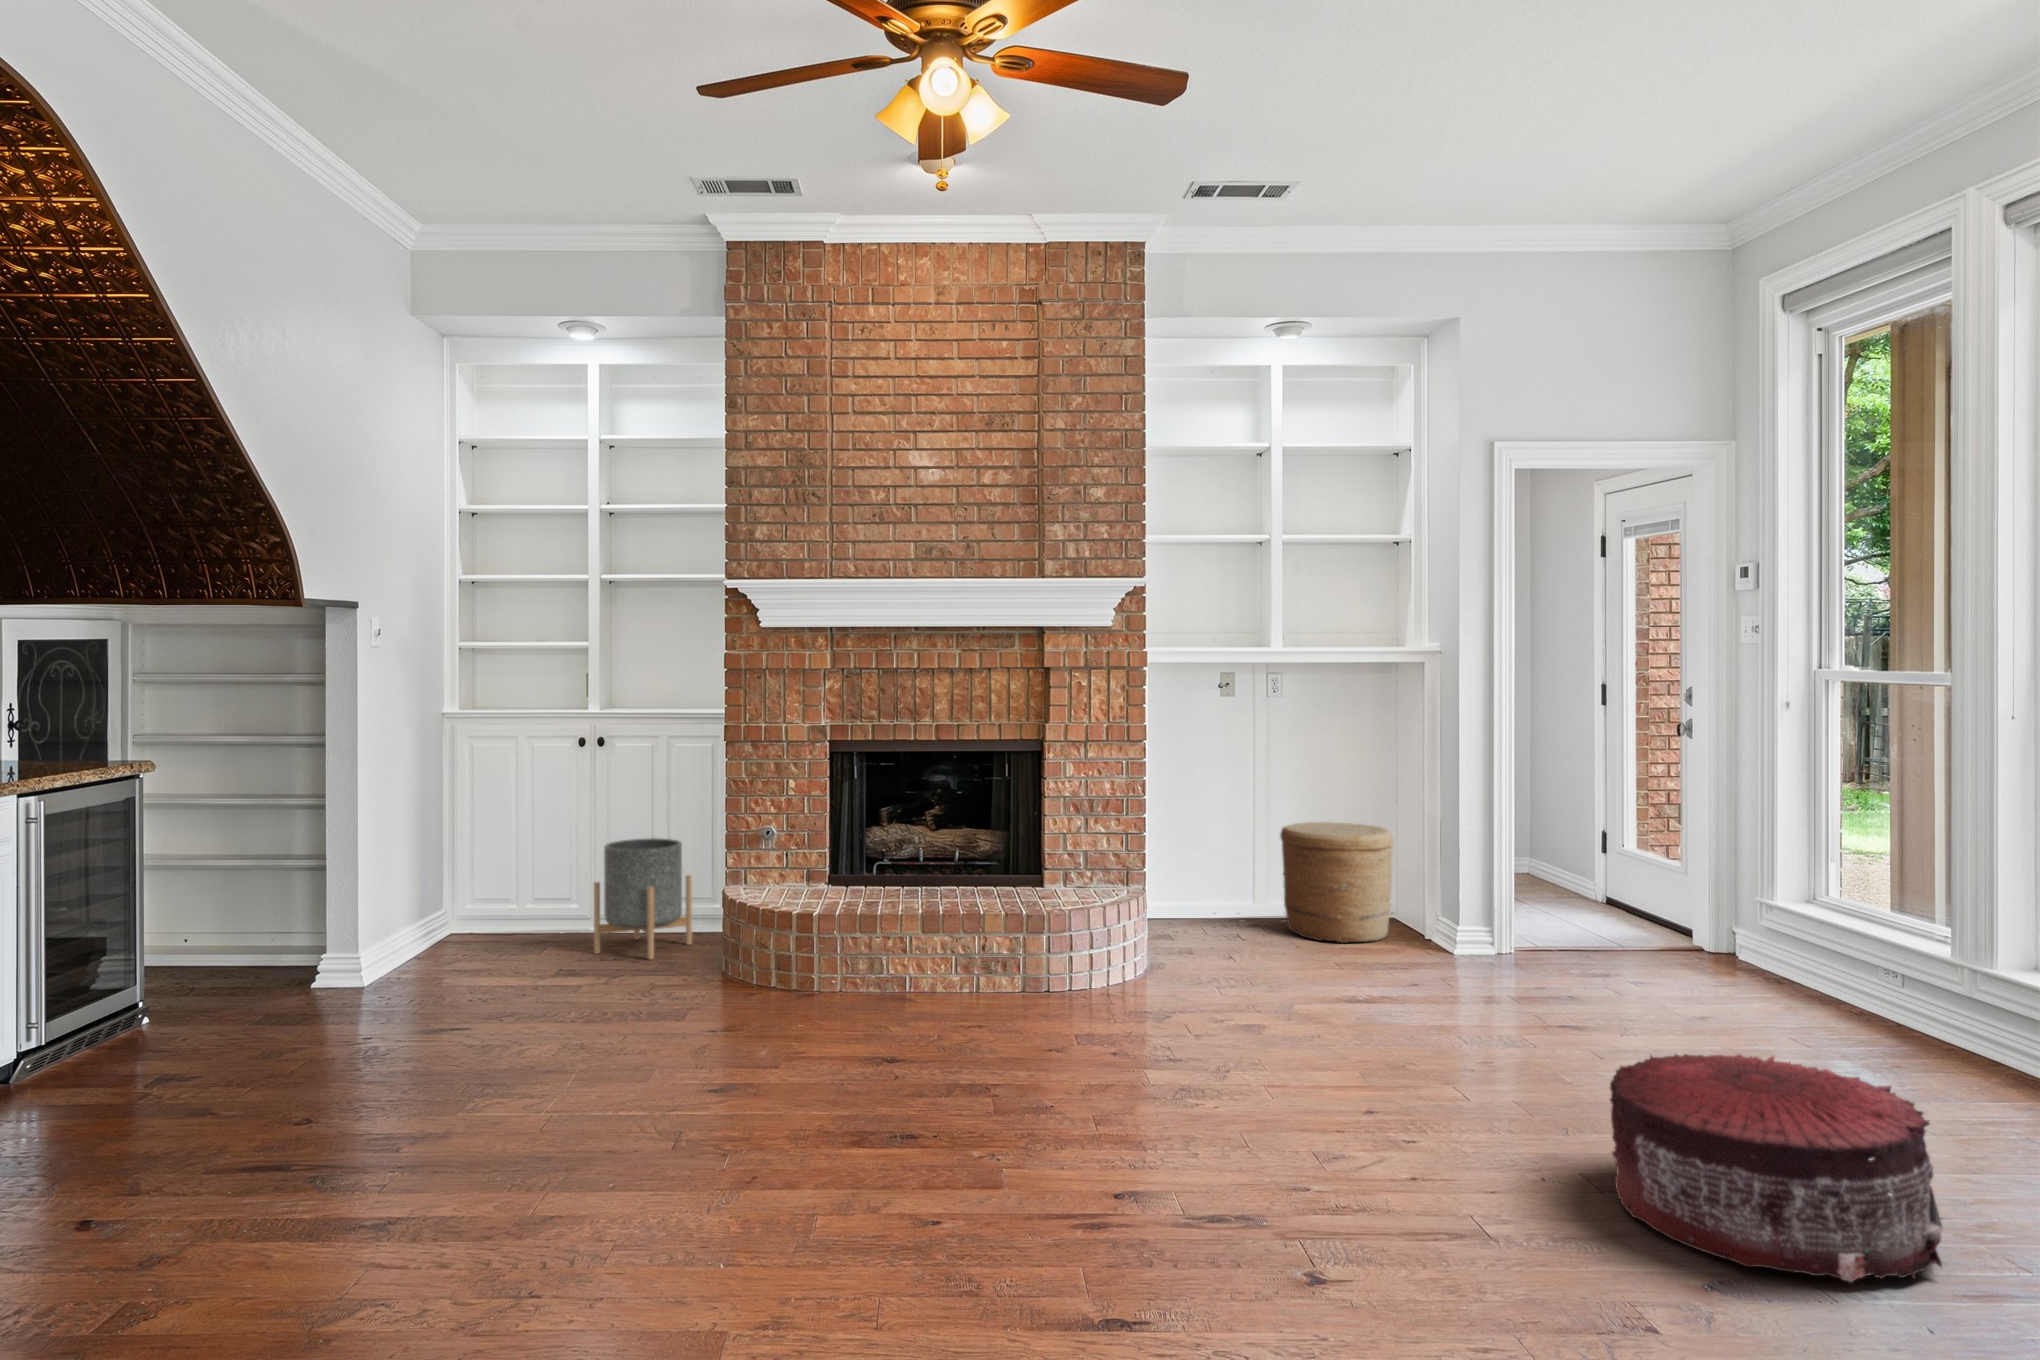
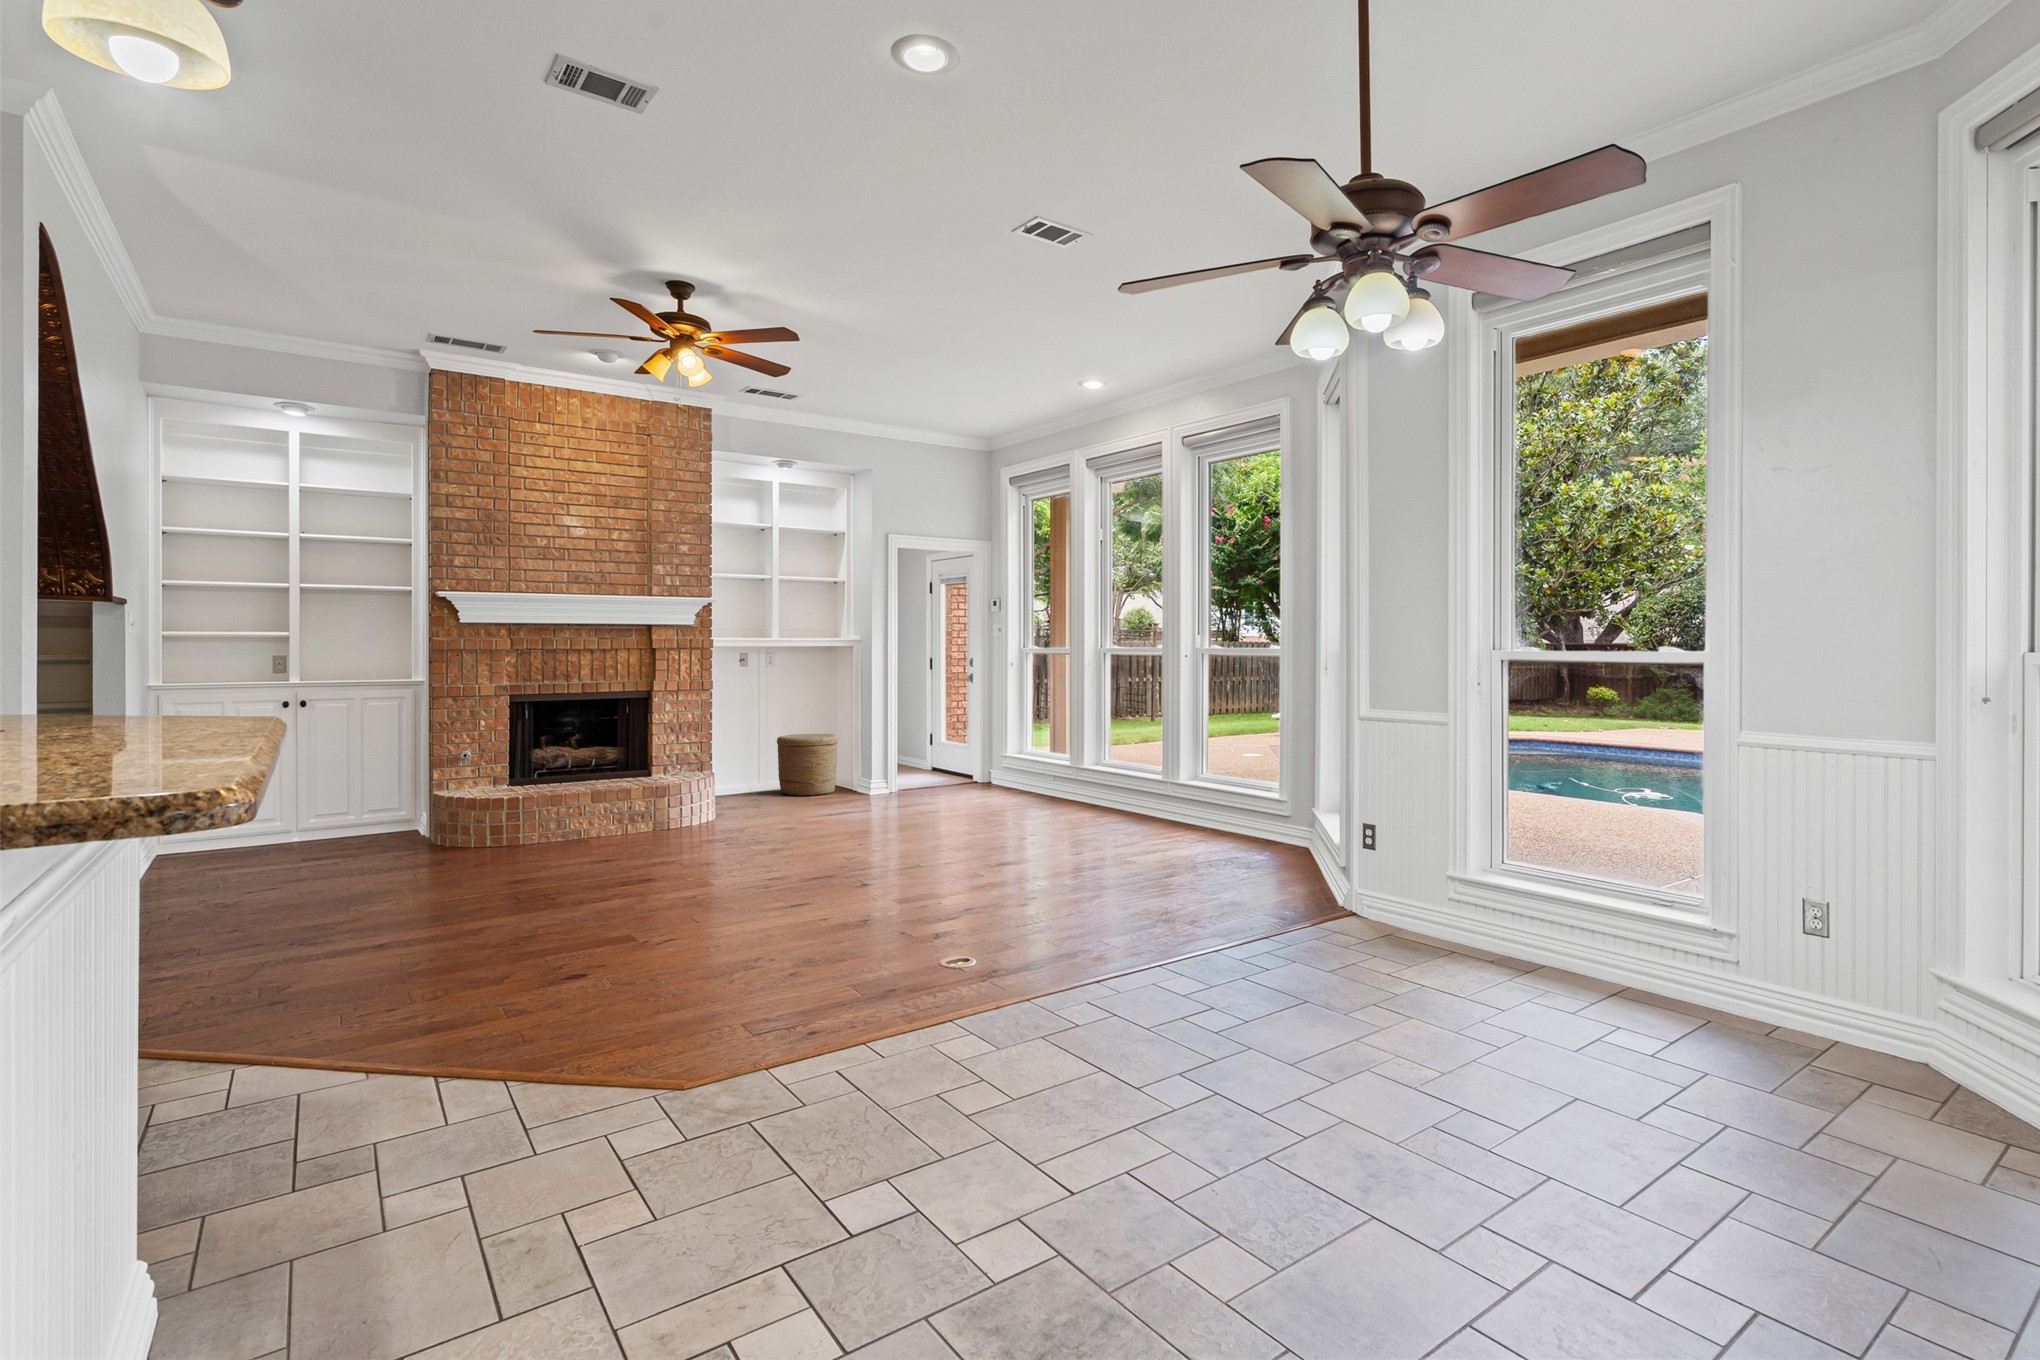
planter: present [594,838,692,959] -> none [315,769,390,851]
pouf: present [1610,1054,1942,1282] -> none [957,791,1059,855]

